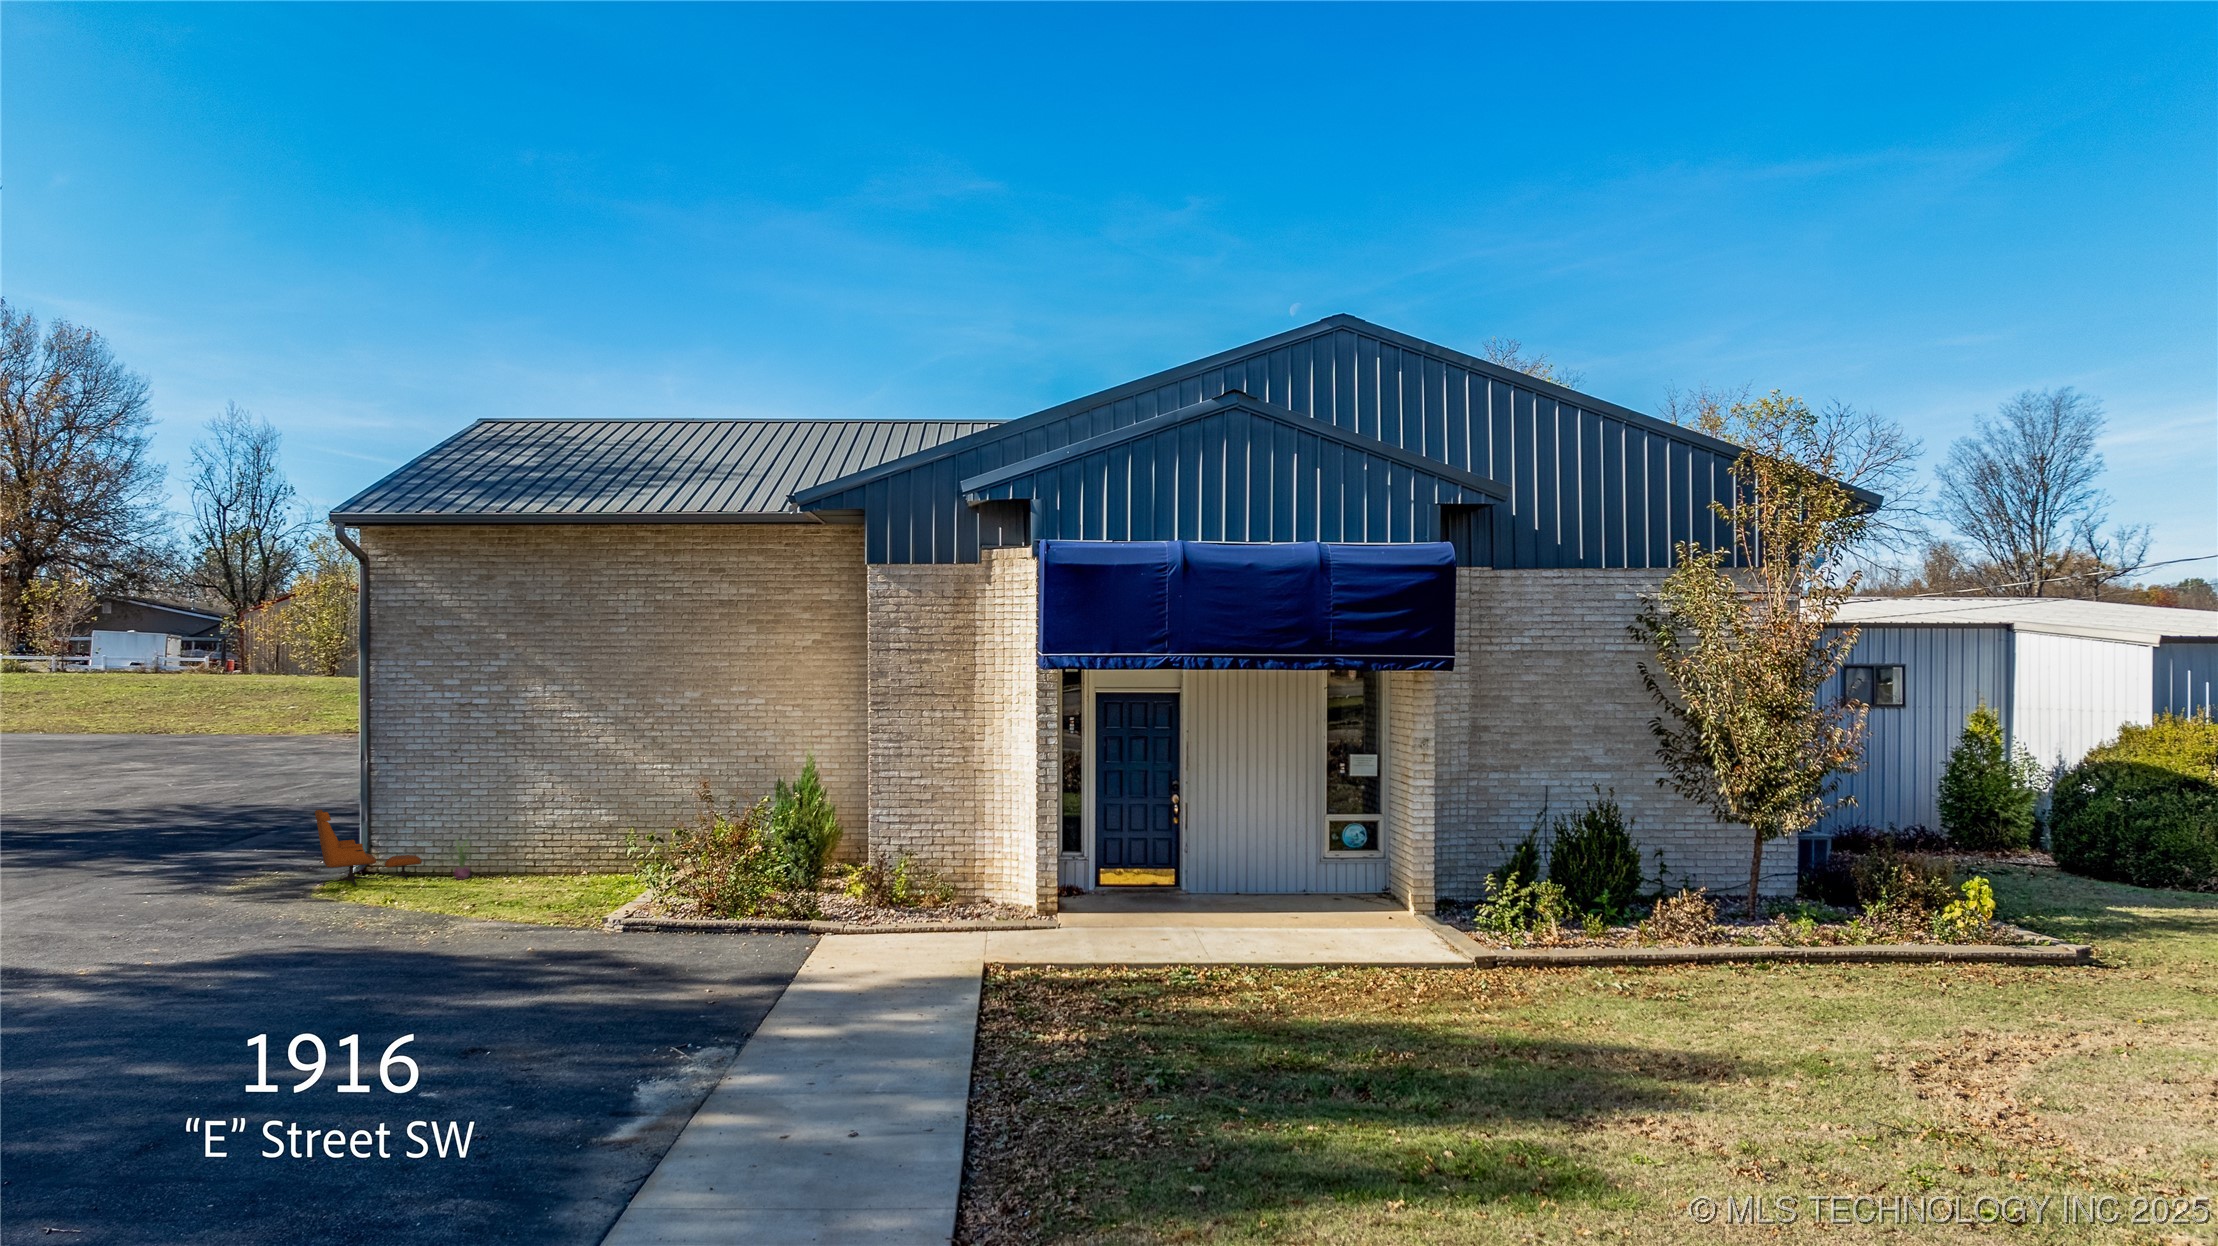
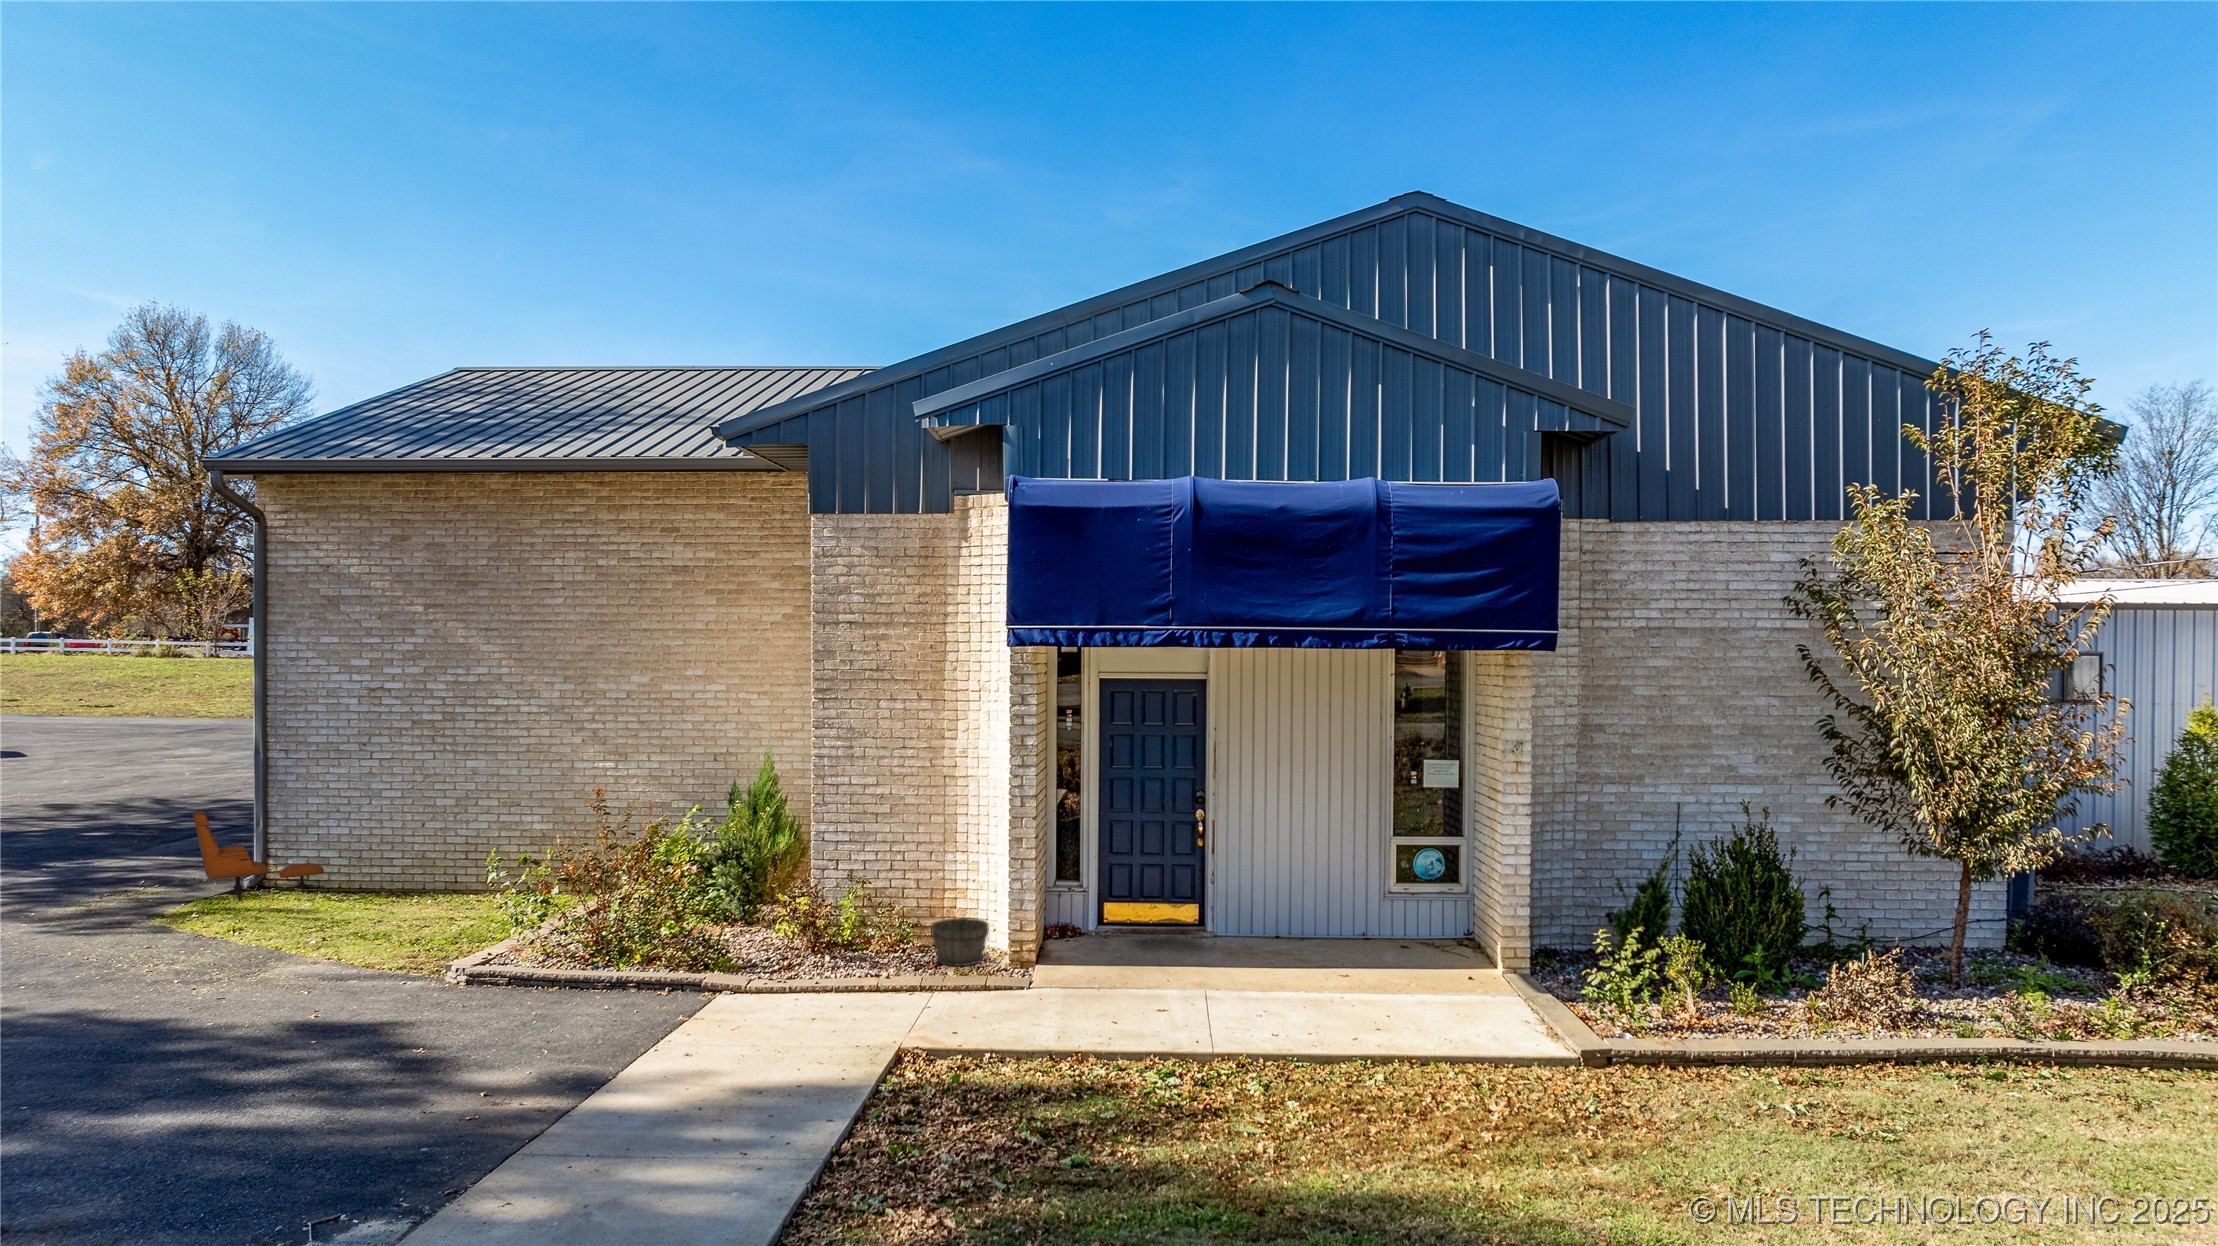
decorative plant: present [453,839,470,880] -> none [337,844,396,894]
wooden bucket: none [969,877,1016,919] -> present [931,913,989,966]

